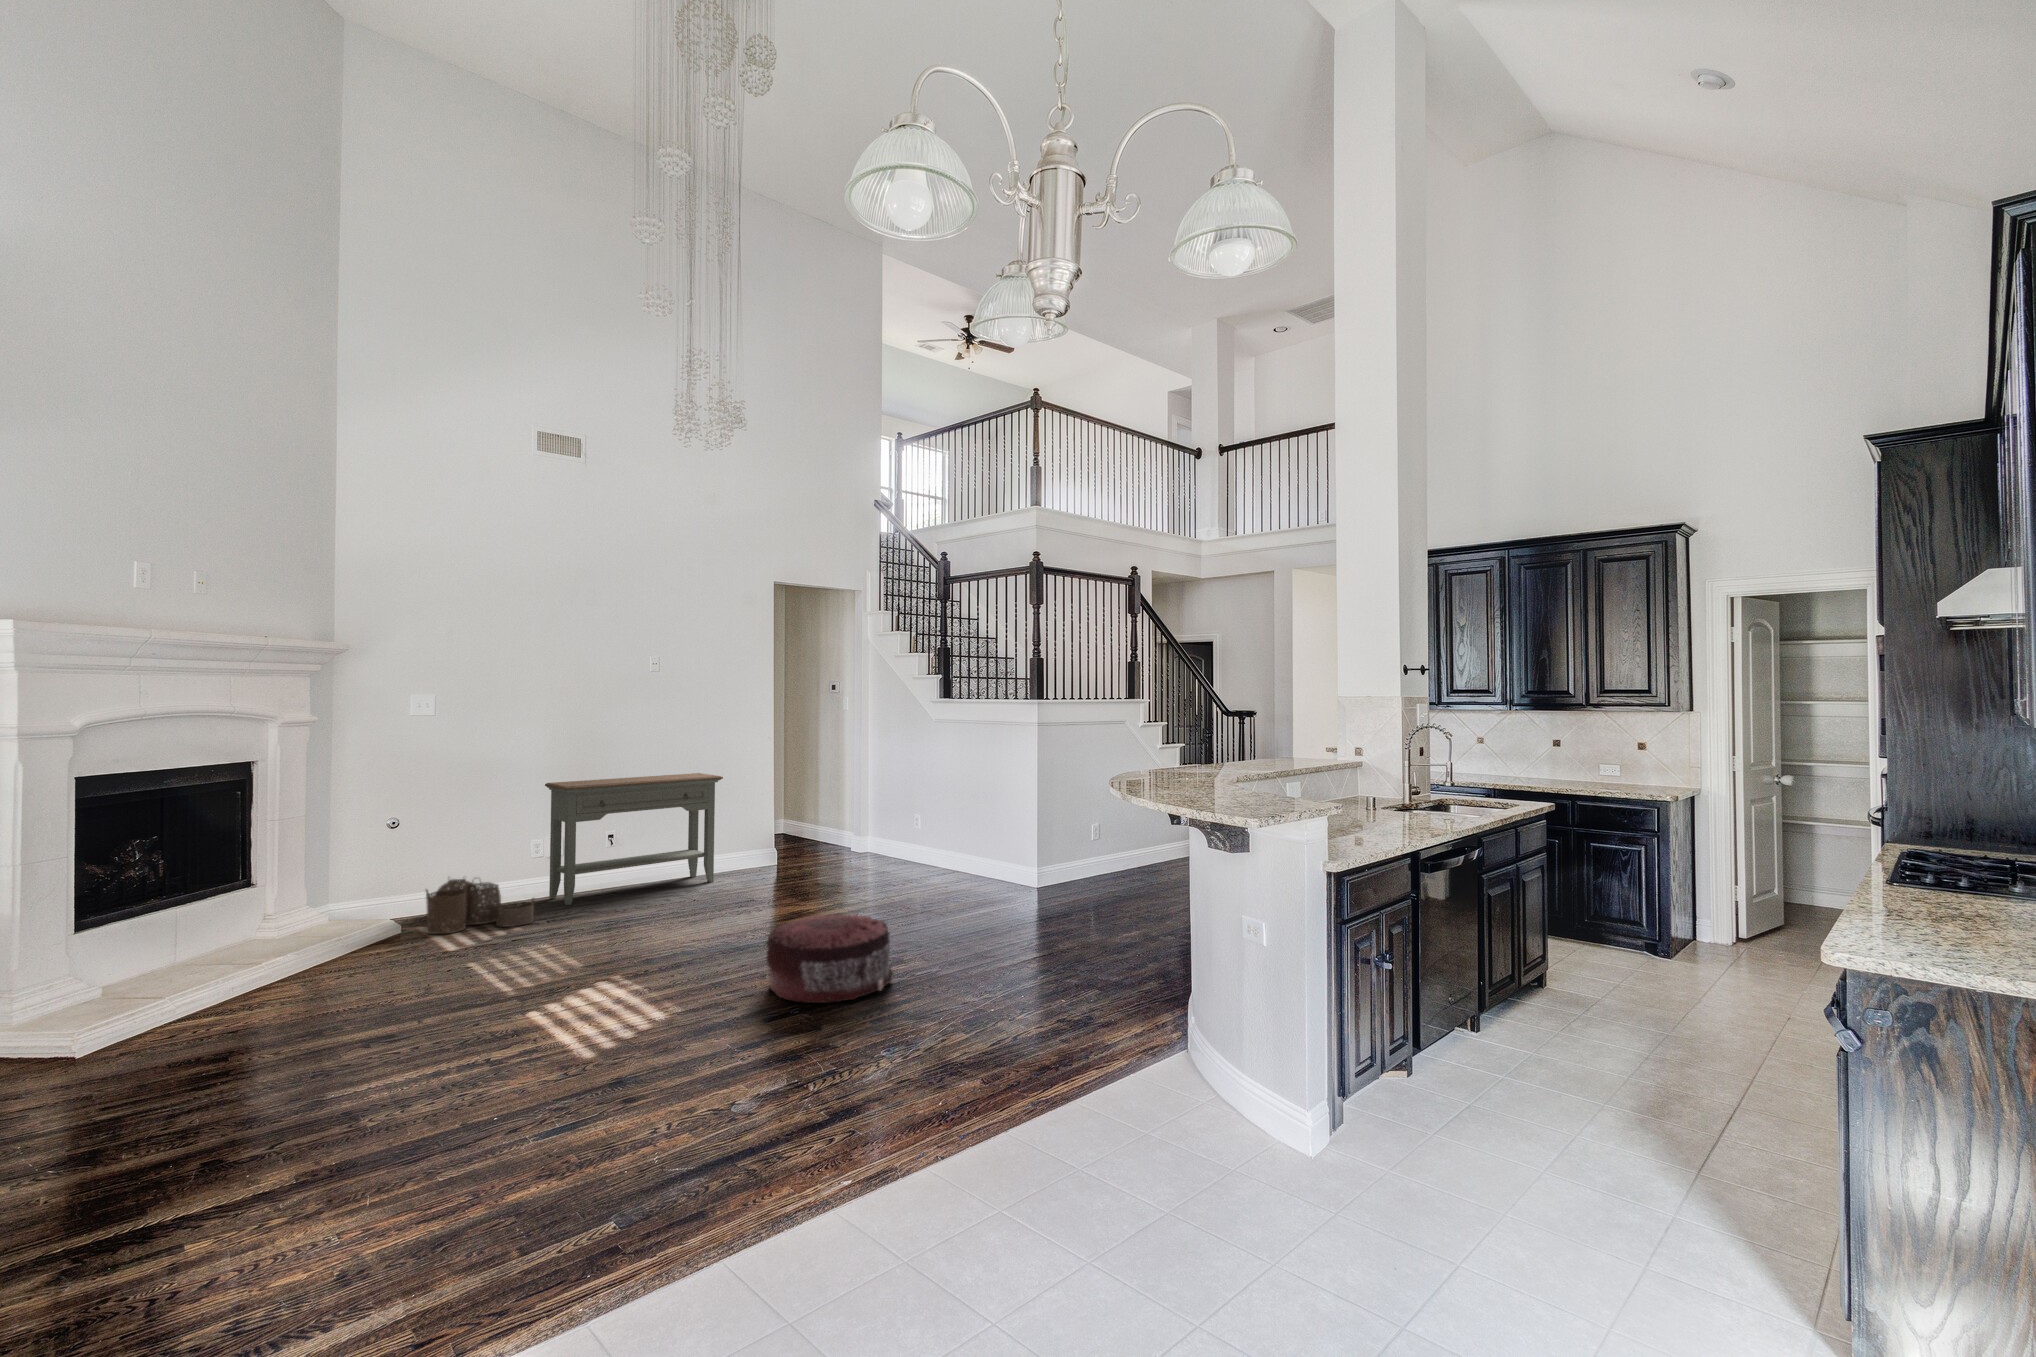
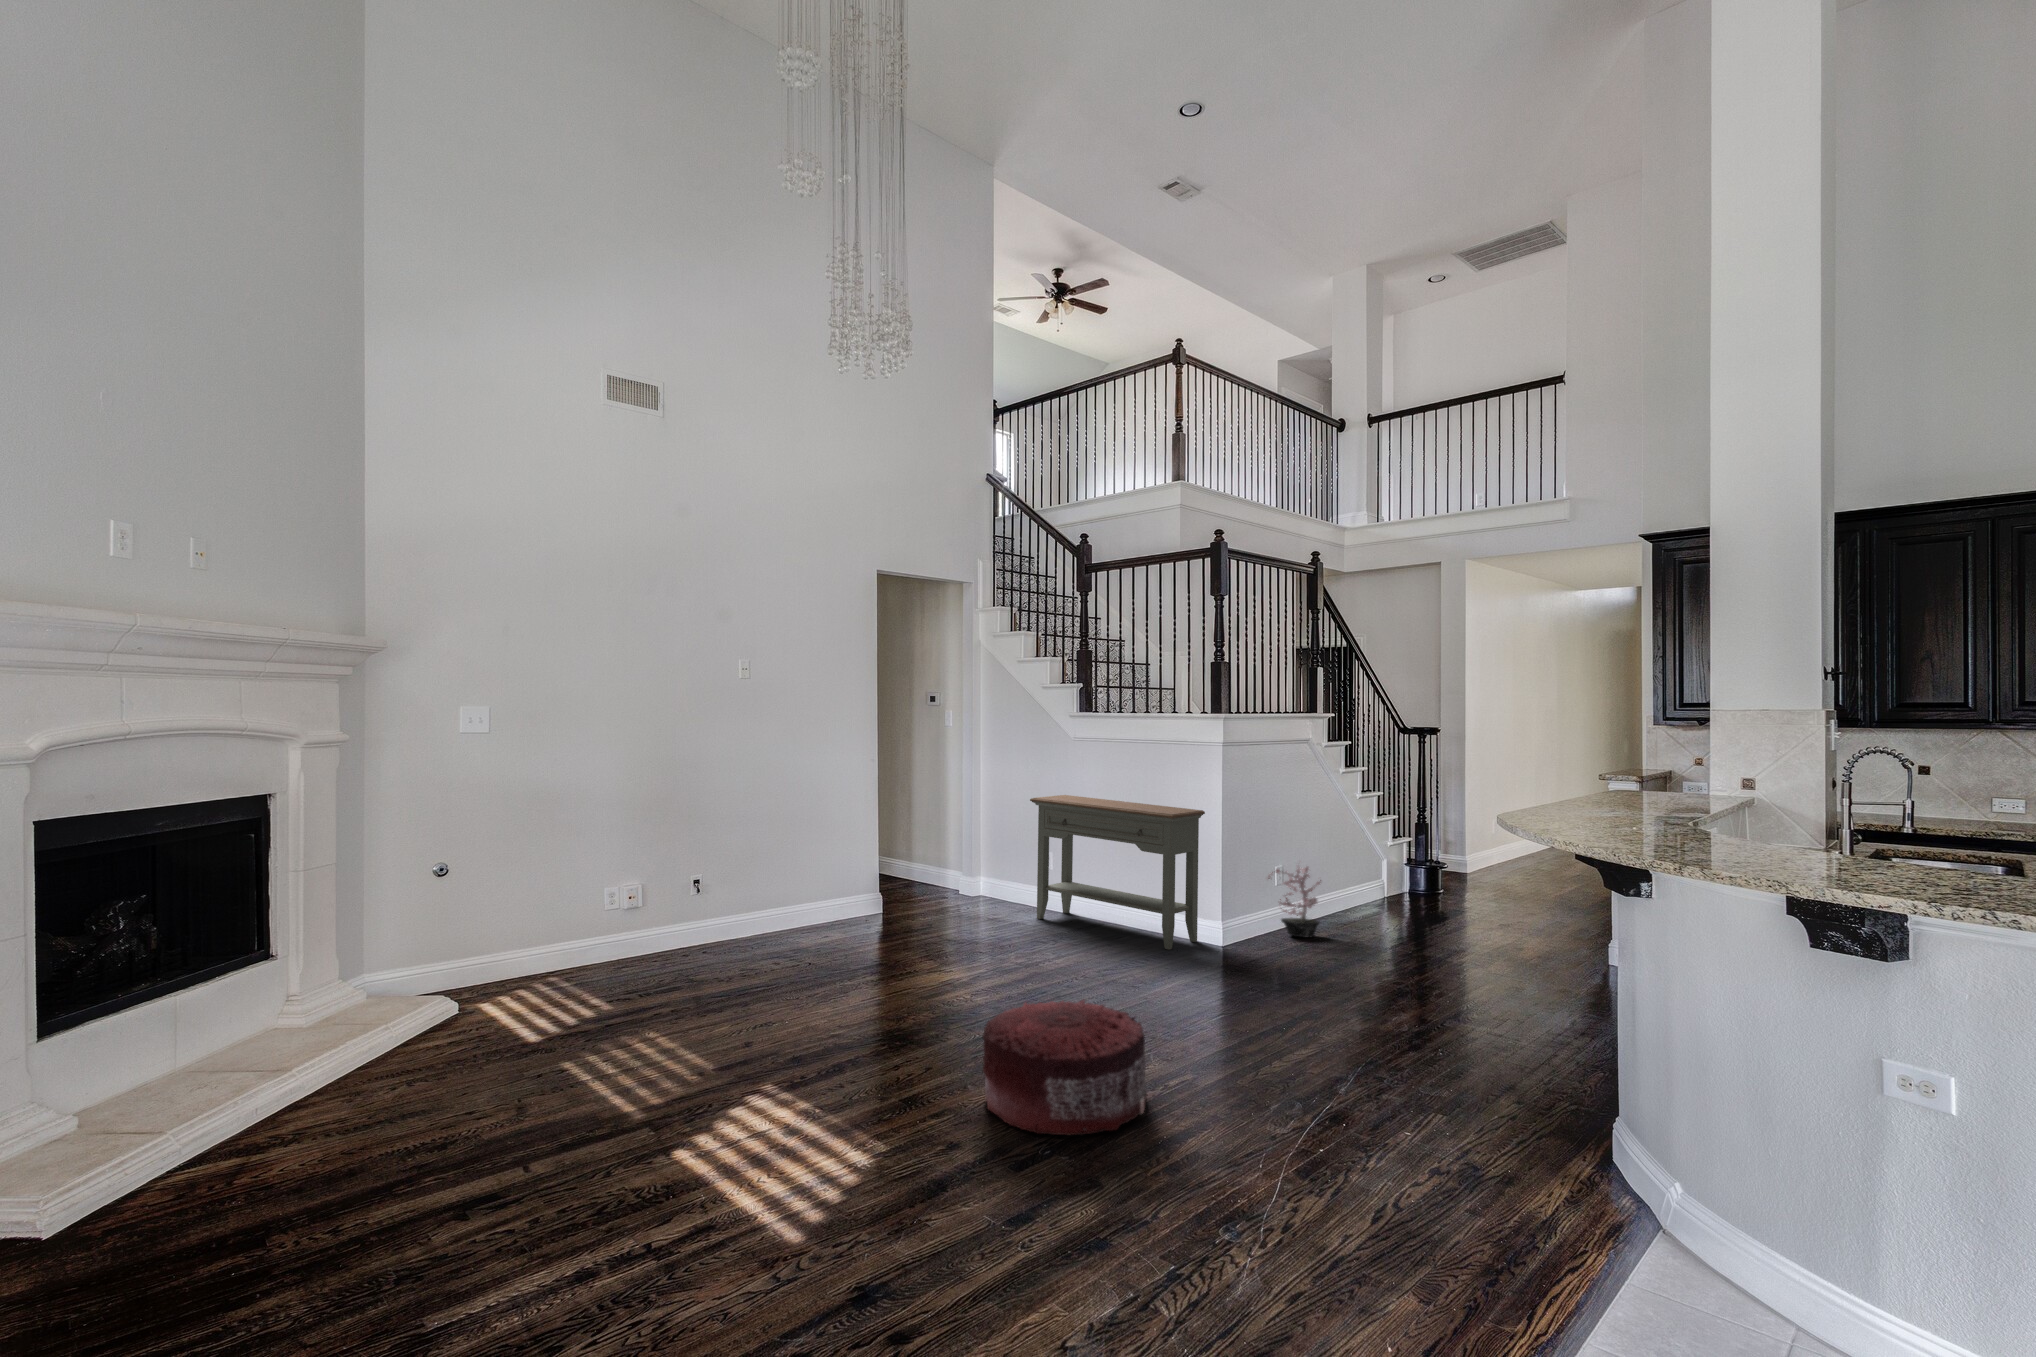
console table: present [545,773,723,905] -> present [1030,795,1205,950]
potted plant: none [1072,818,1126,882] -> present [1268,867,1322,938]
woven basket: present [426,879,534,934] -> none [489,935,624,1016]

